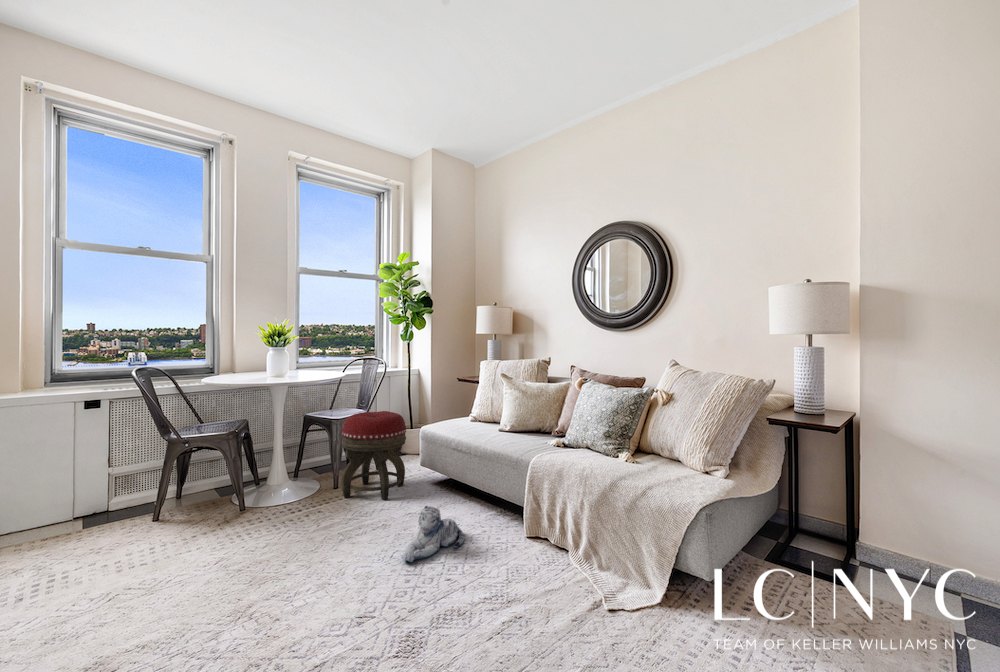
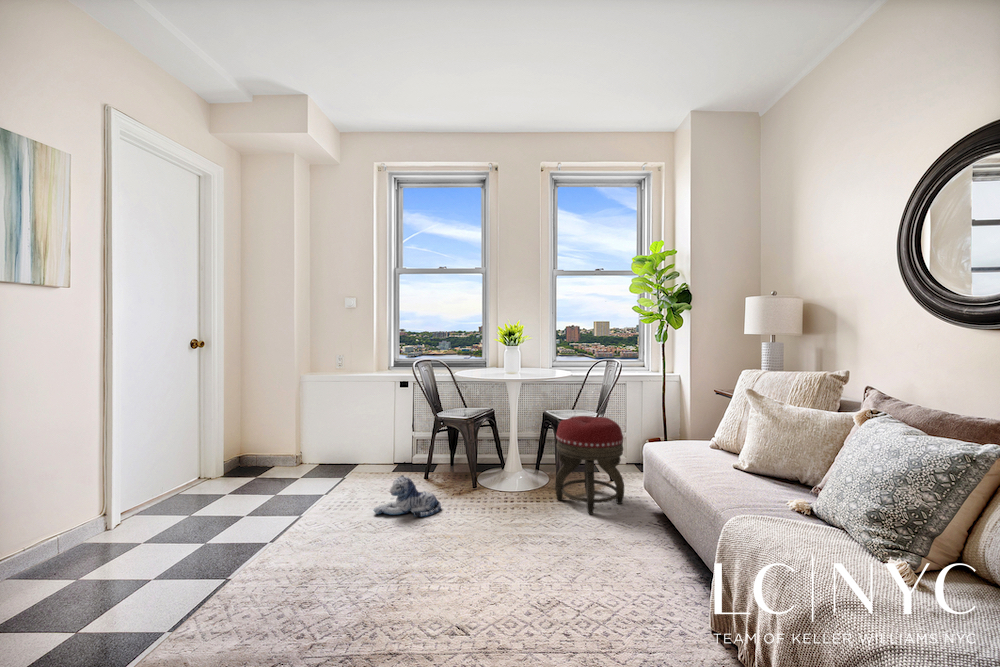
plush toy: present [402,506,464,562] -> present [373,475,441,517]

